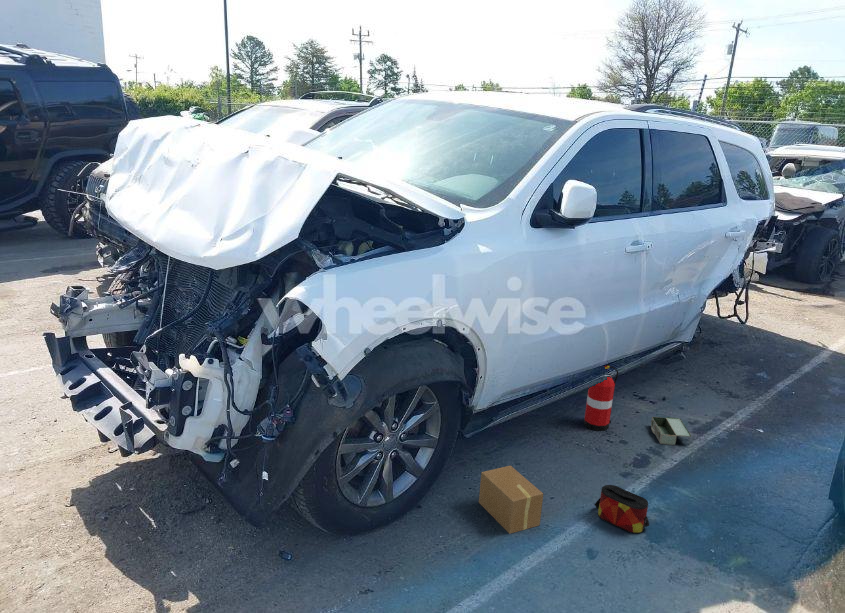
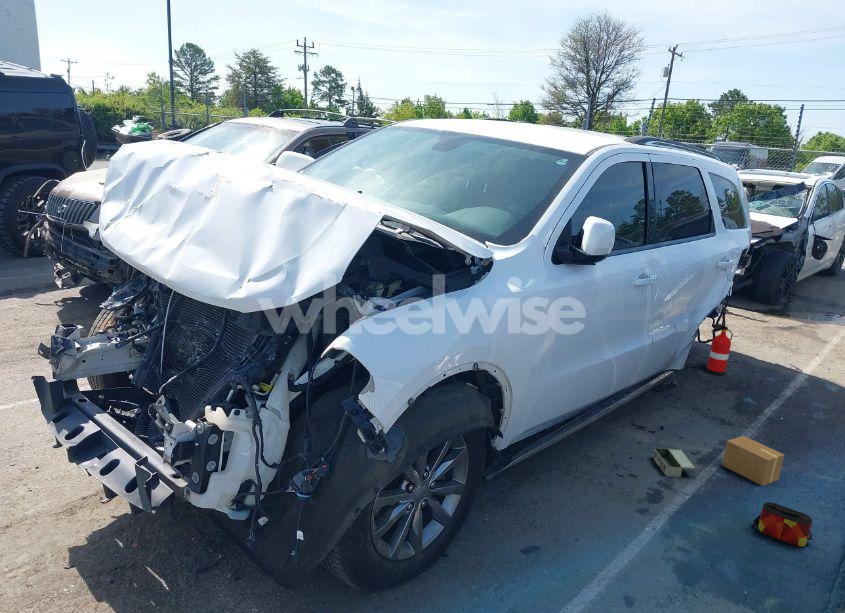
fire extinguisher: present [584,363,618,431] -> present [706,323,733,376]
cardboard box: present [479,466,543,534] -> present [722,436,784,486]
bag: present [595,485,649,534] -> present [753,502,812,547]

